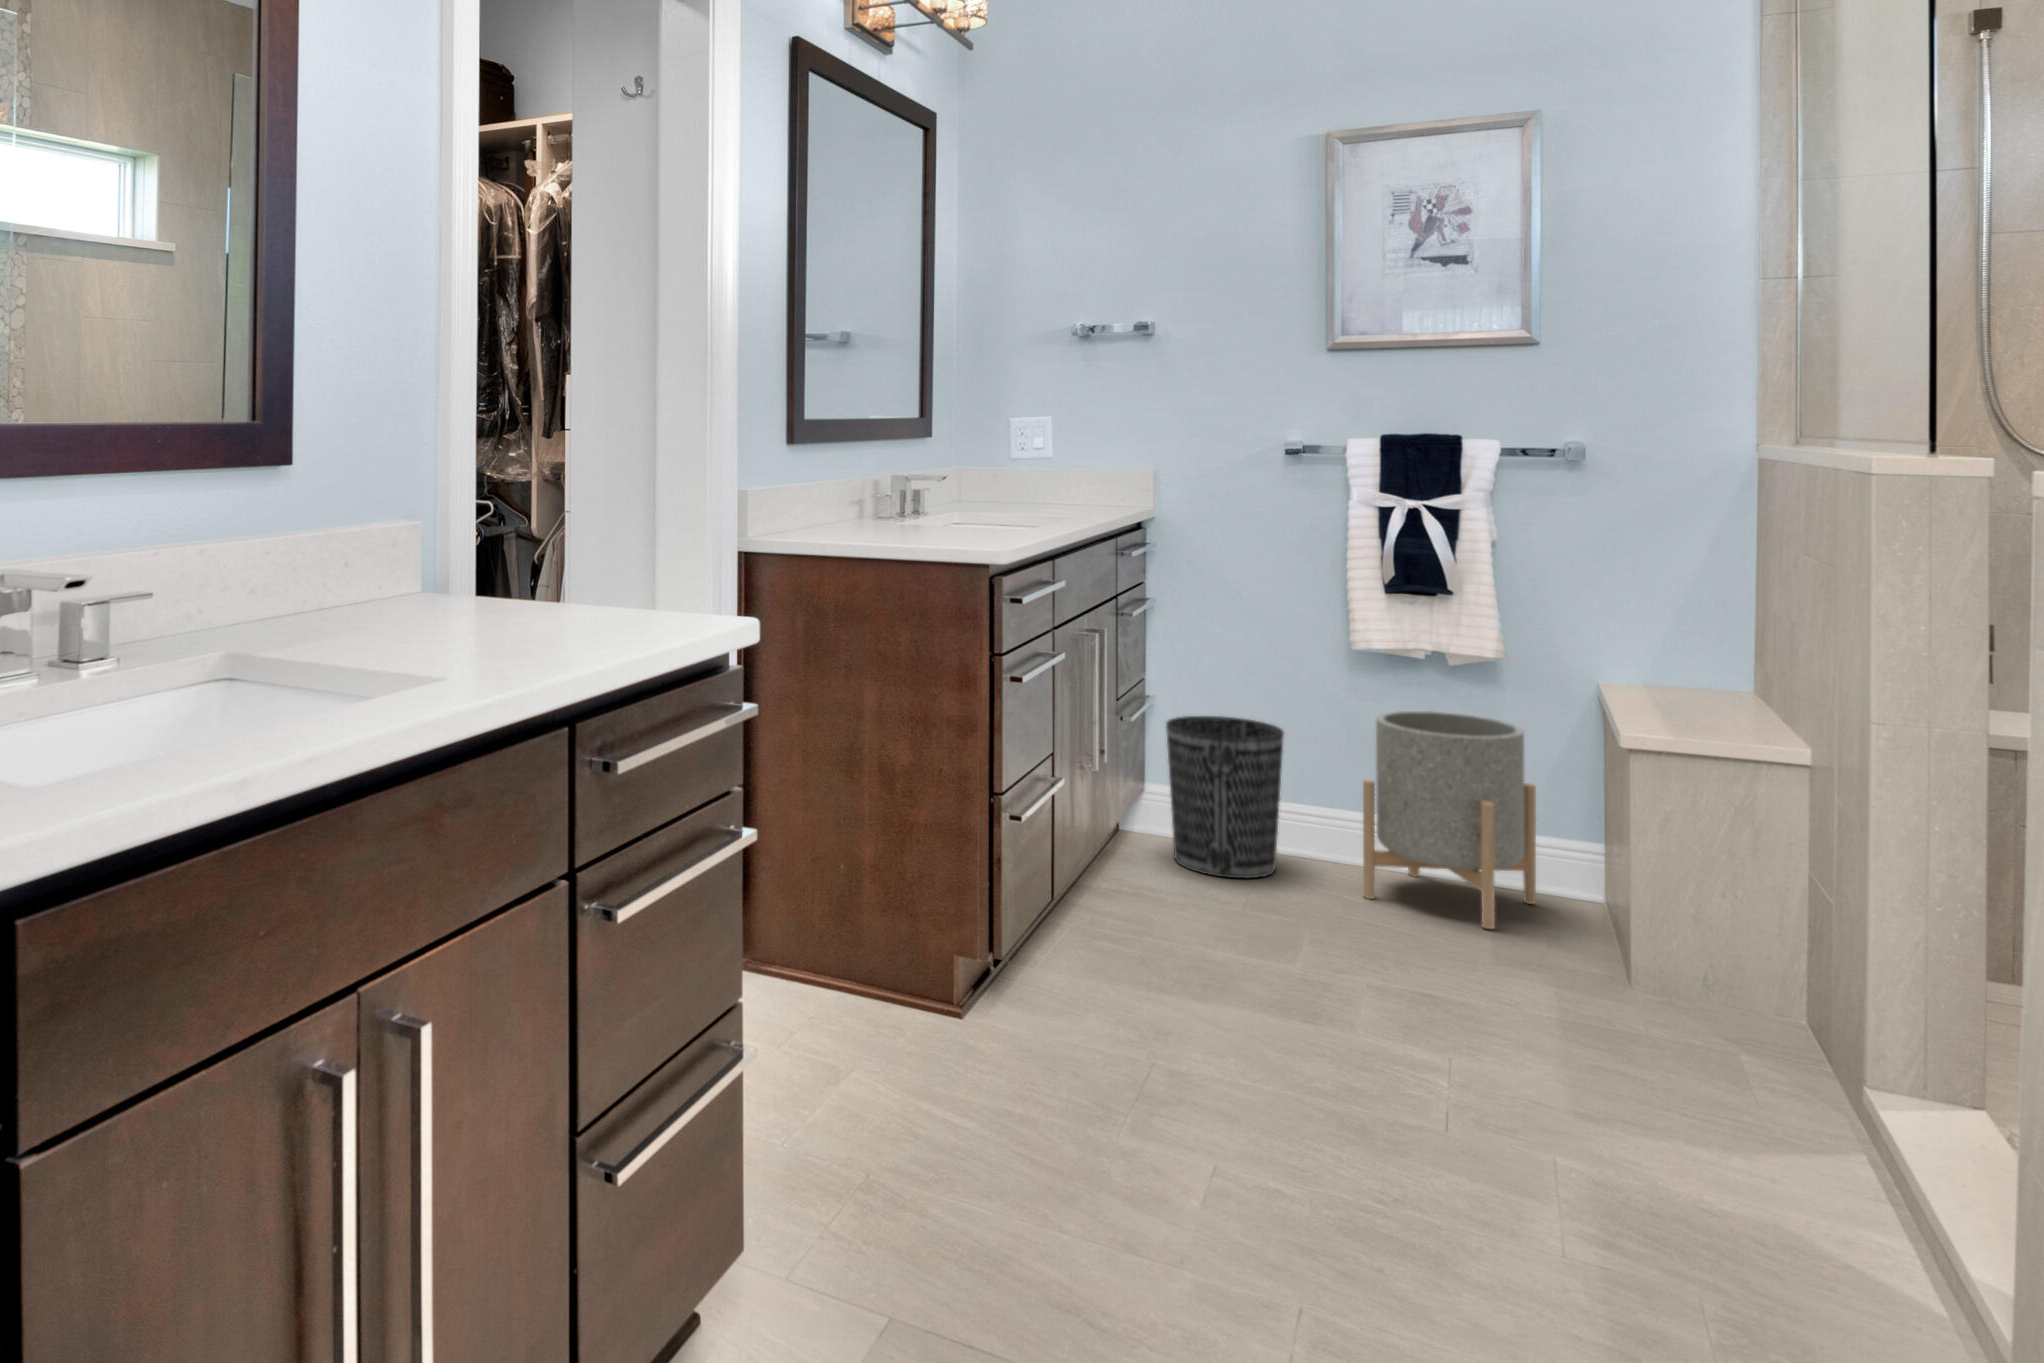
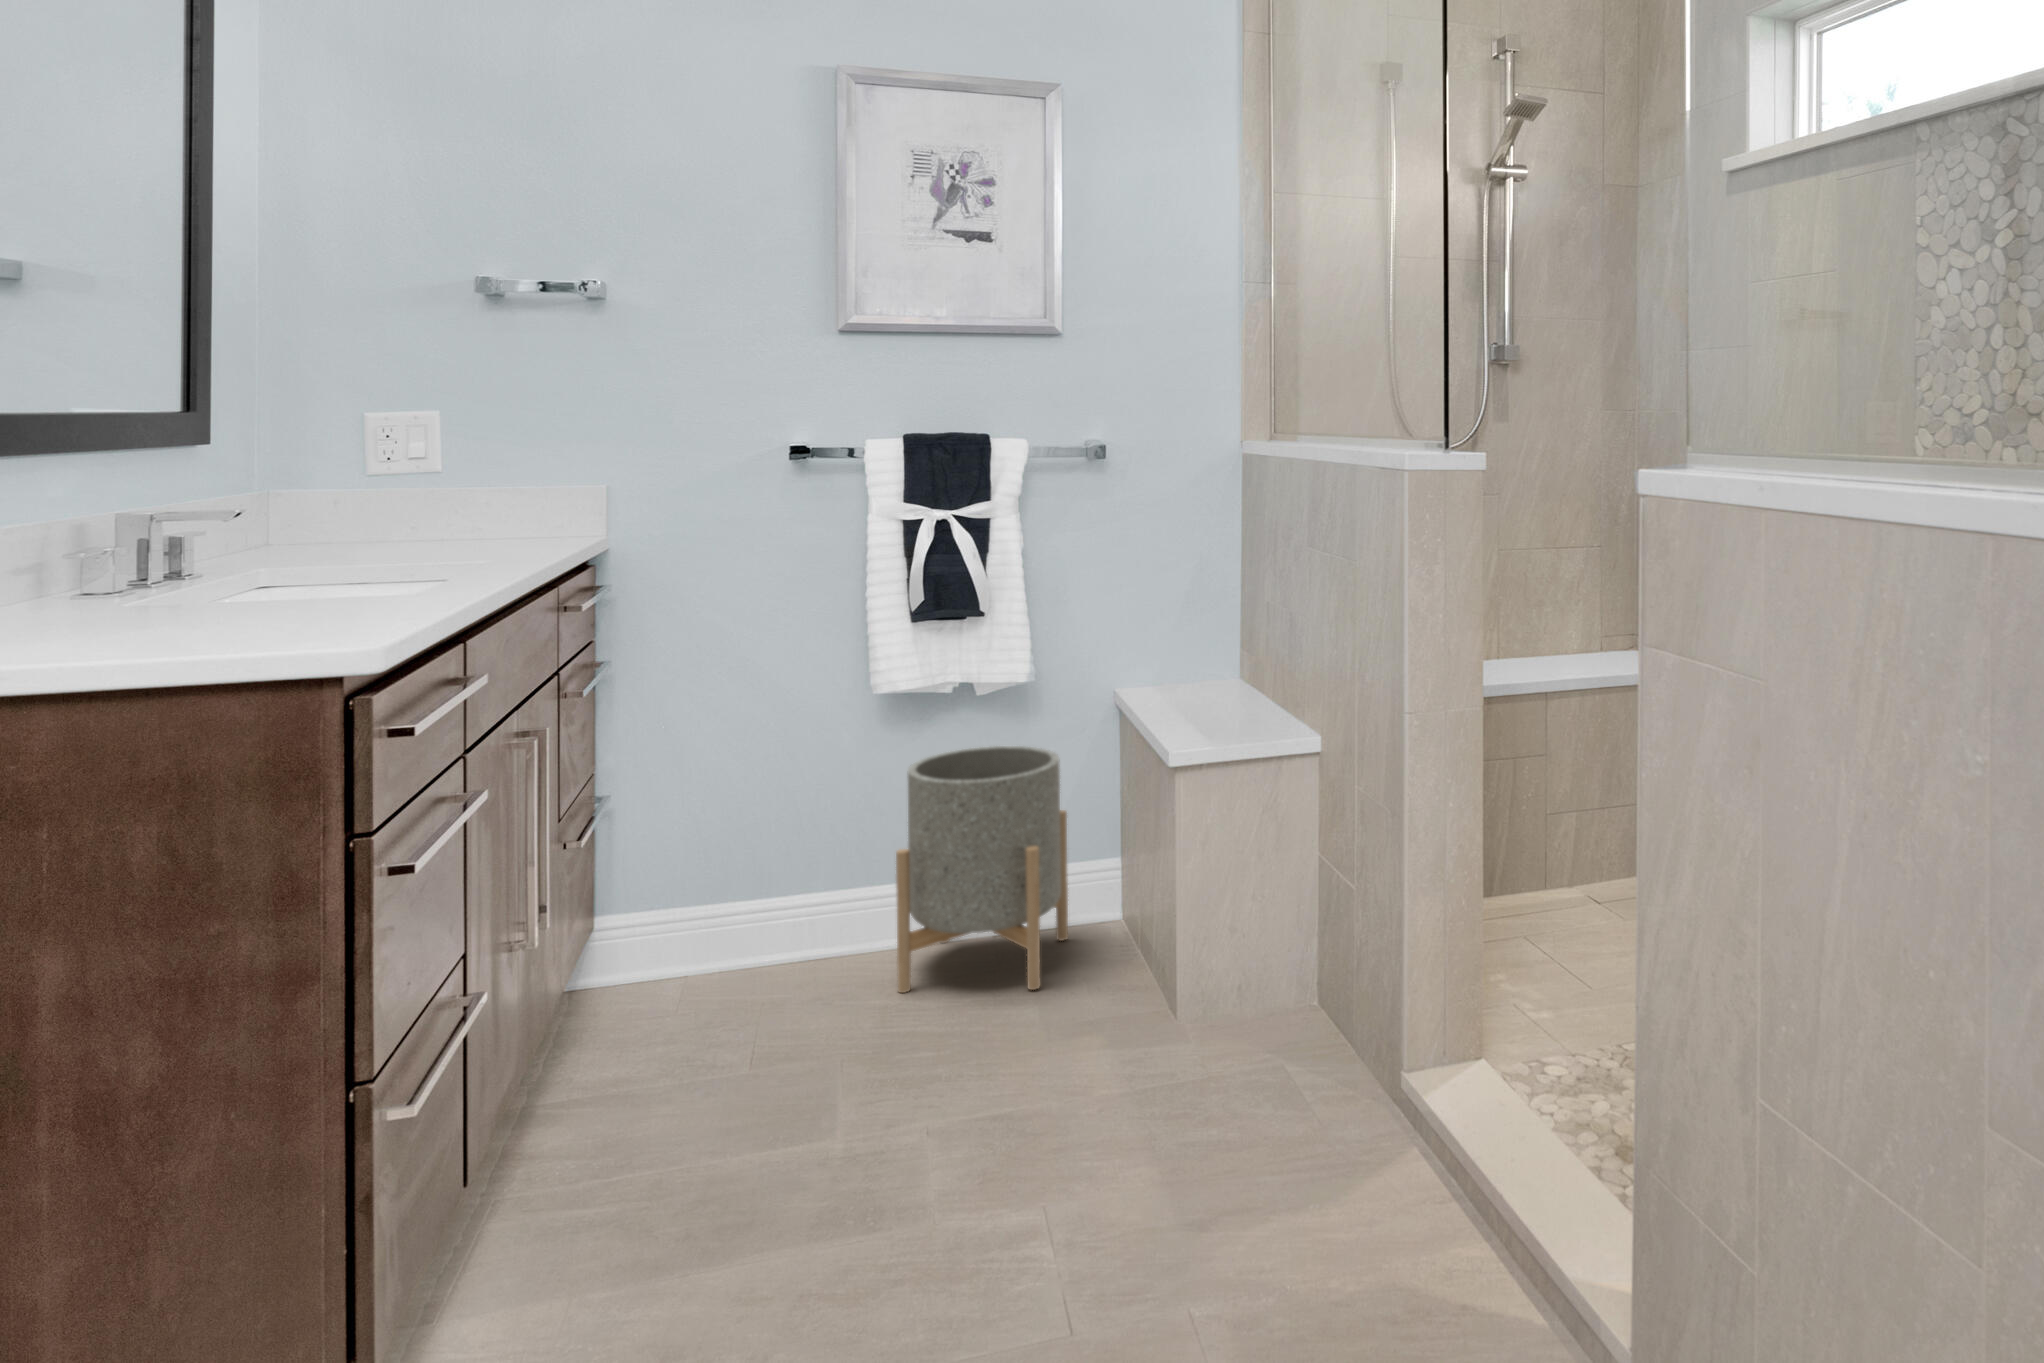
wastebasket: present [1166,716,1284,878] -> none [638,801,798,1026]

